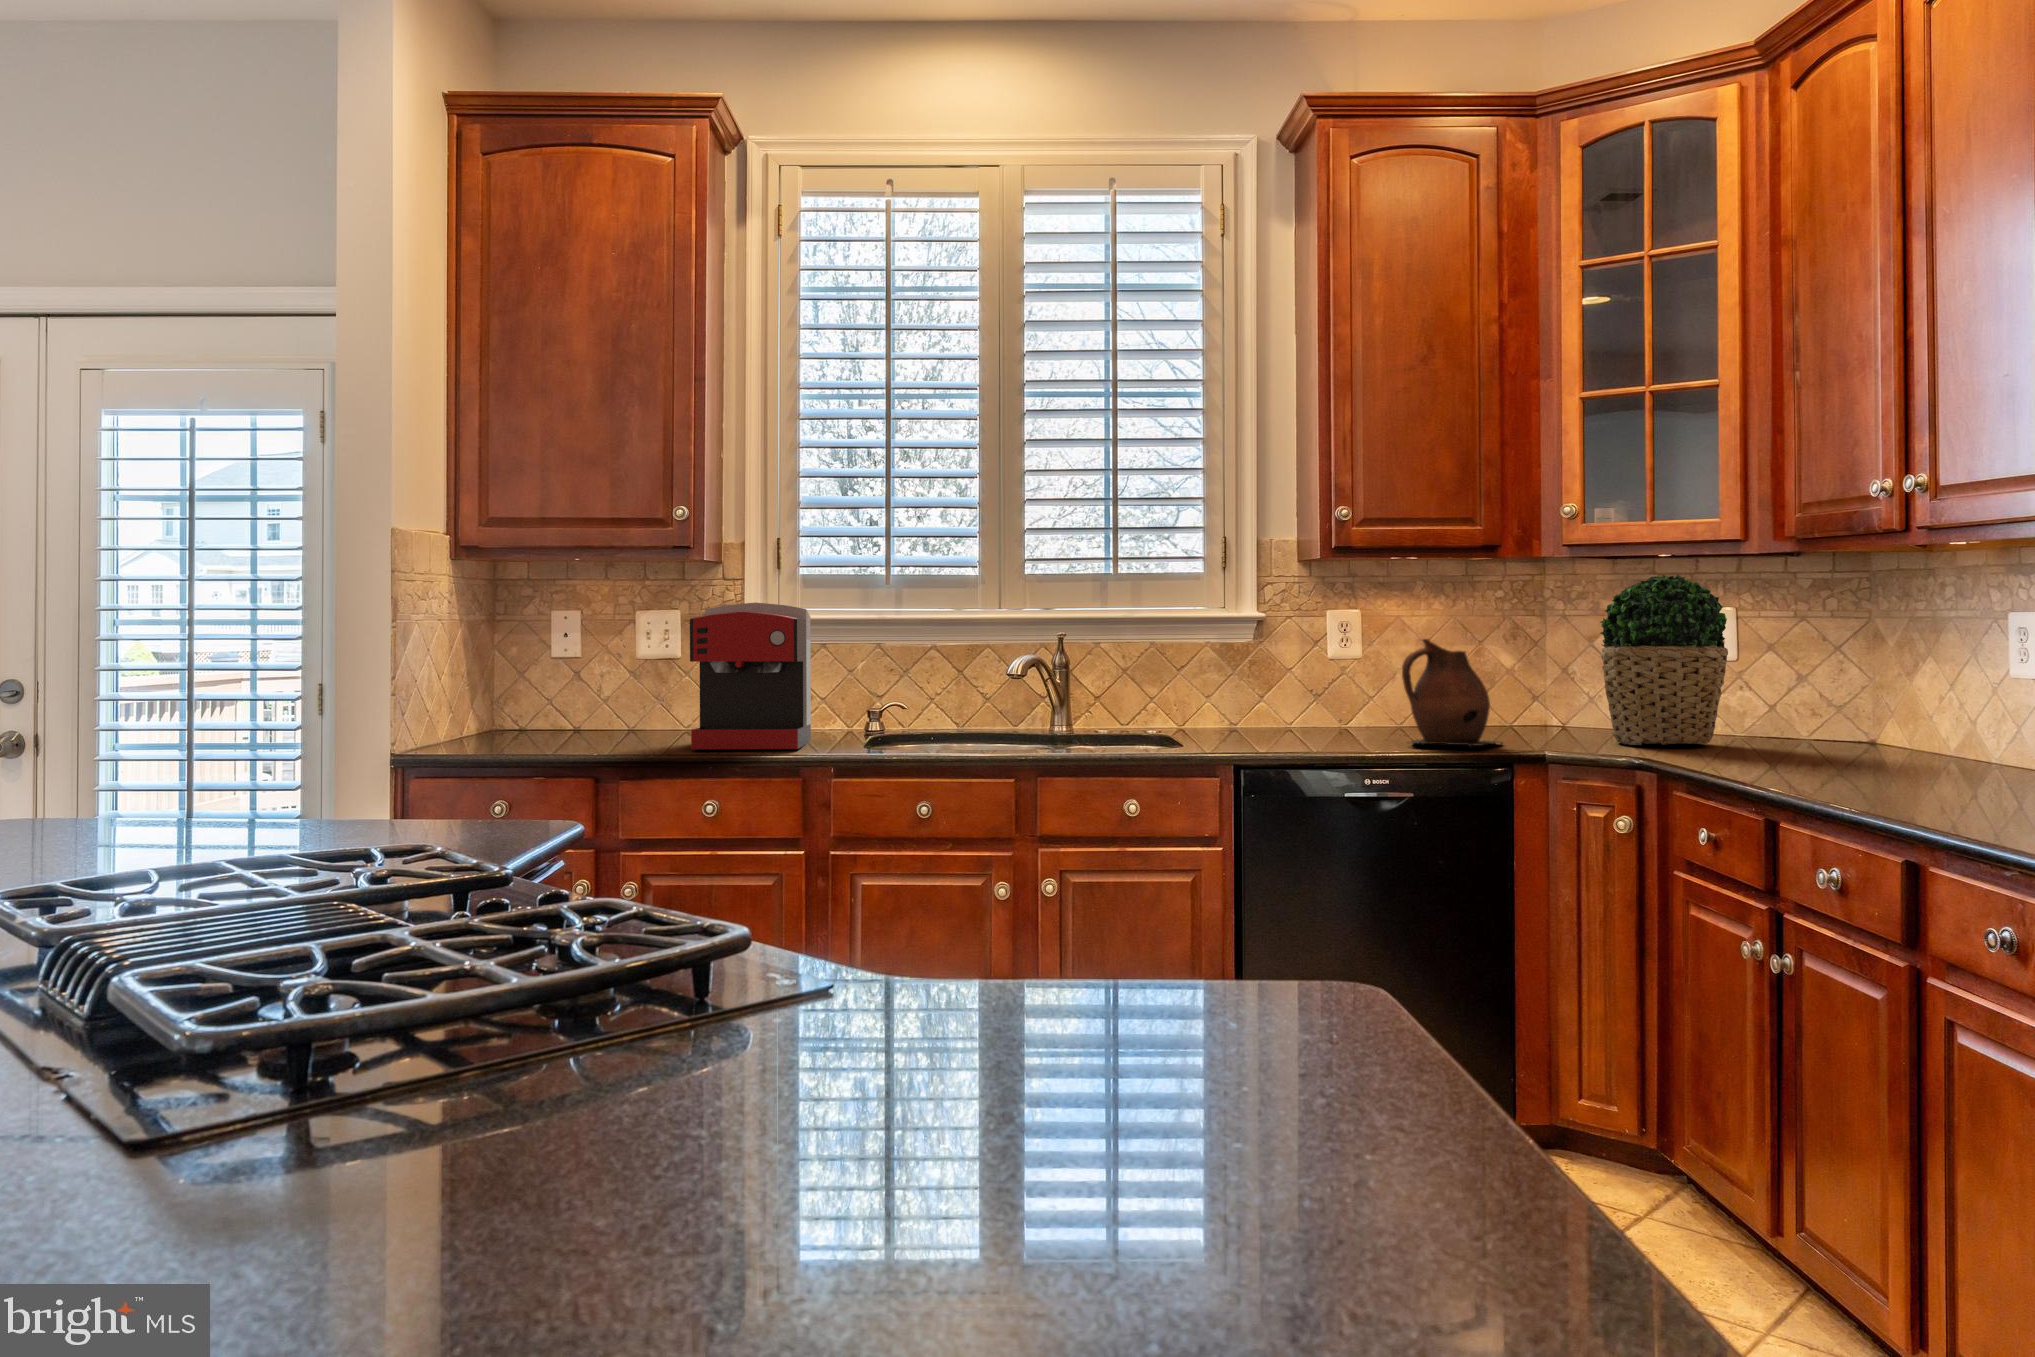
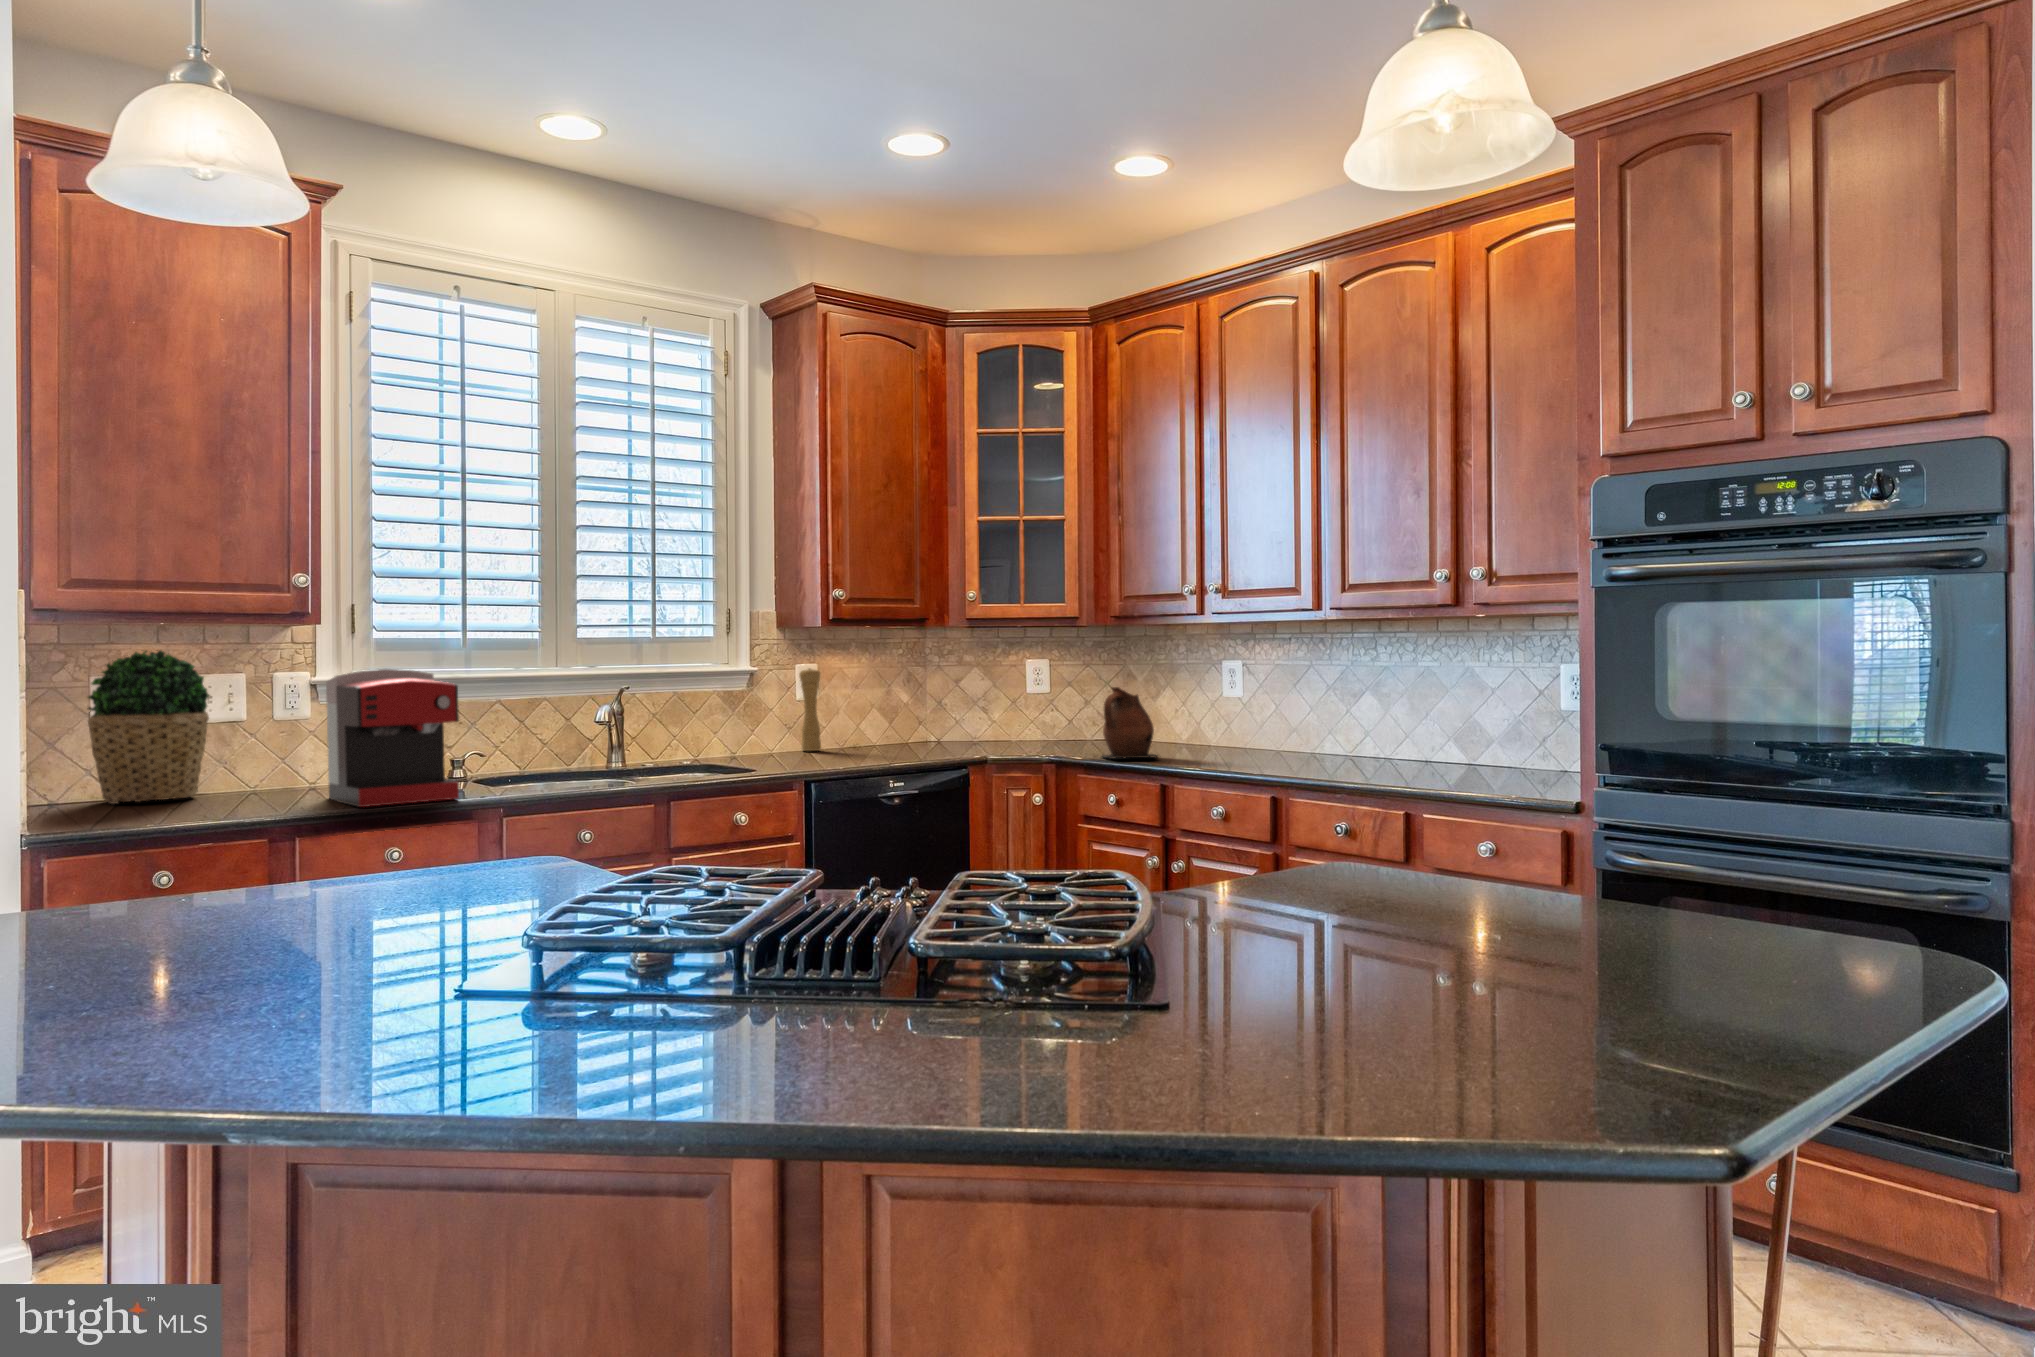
potted plant: present [1600,575,1728,745] -> present [88,650,209,804]
pepper mill: none [1326,616,1355,728] -> present [799,668,821,751]
ceramic pitcher: present [1402,639,1502,747] -> present [1103,687,1158,759]

